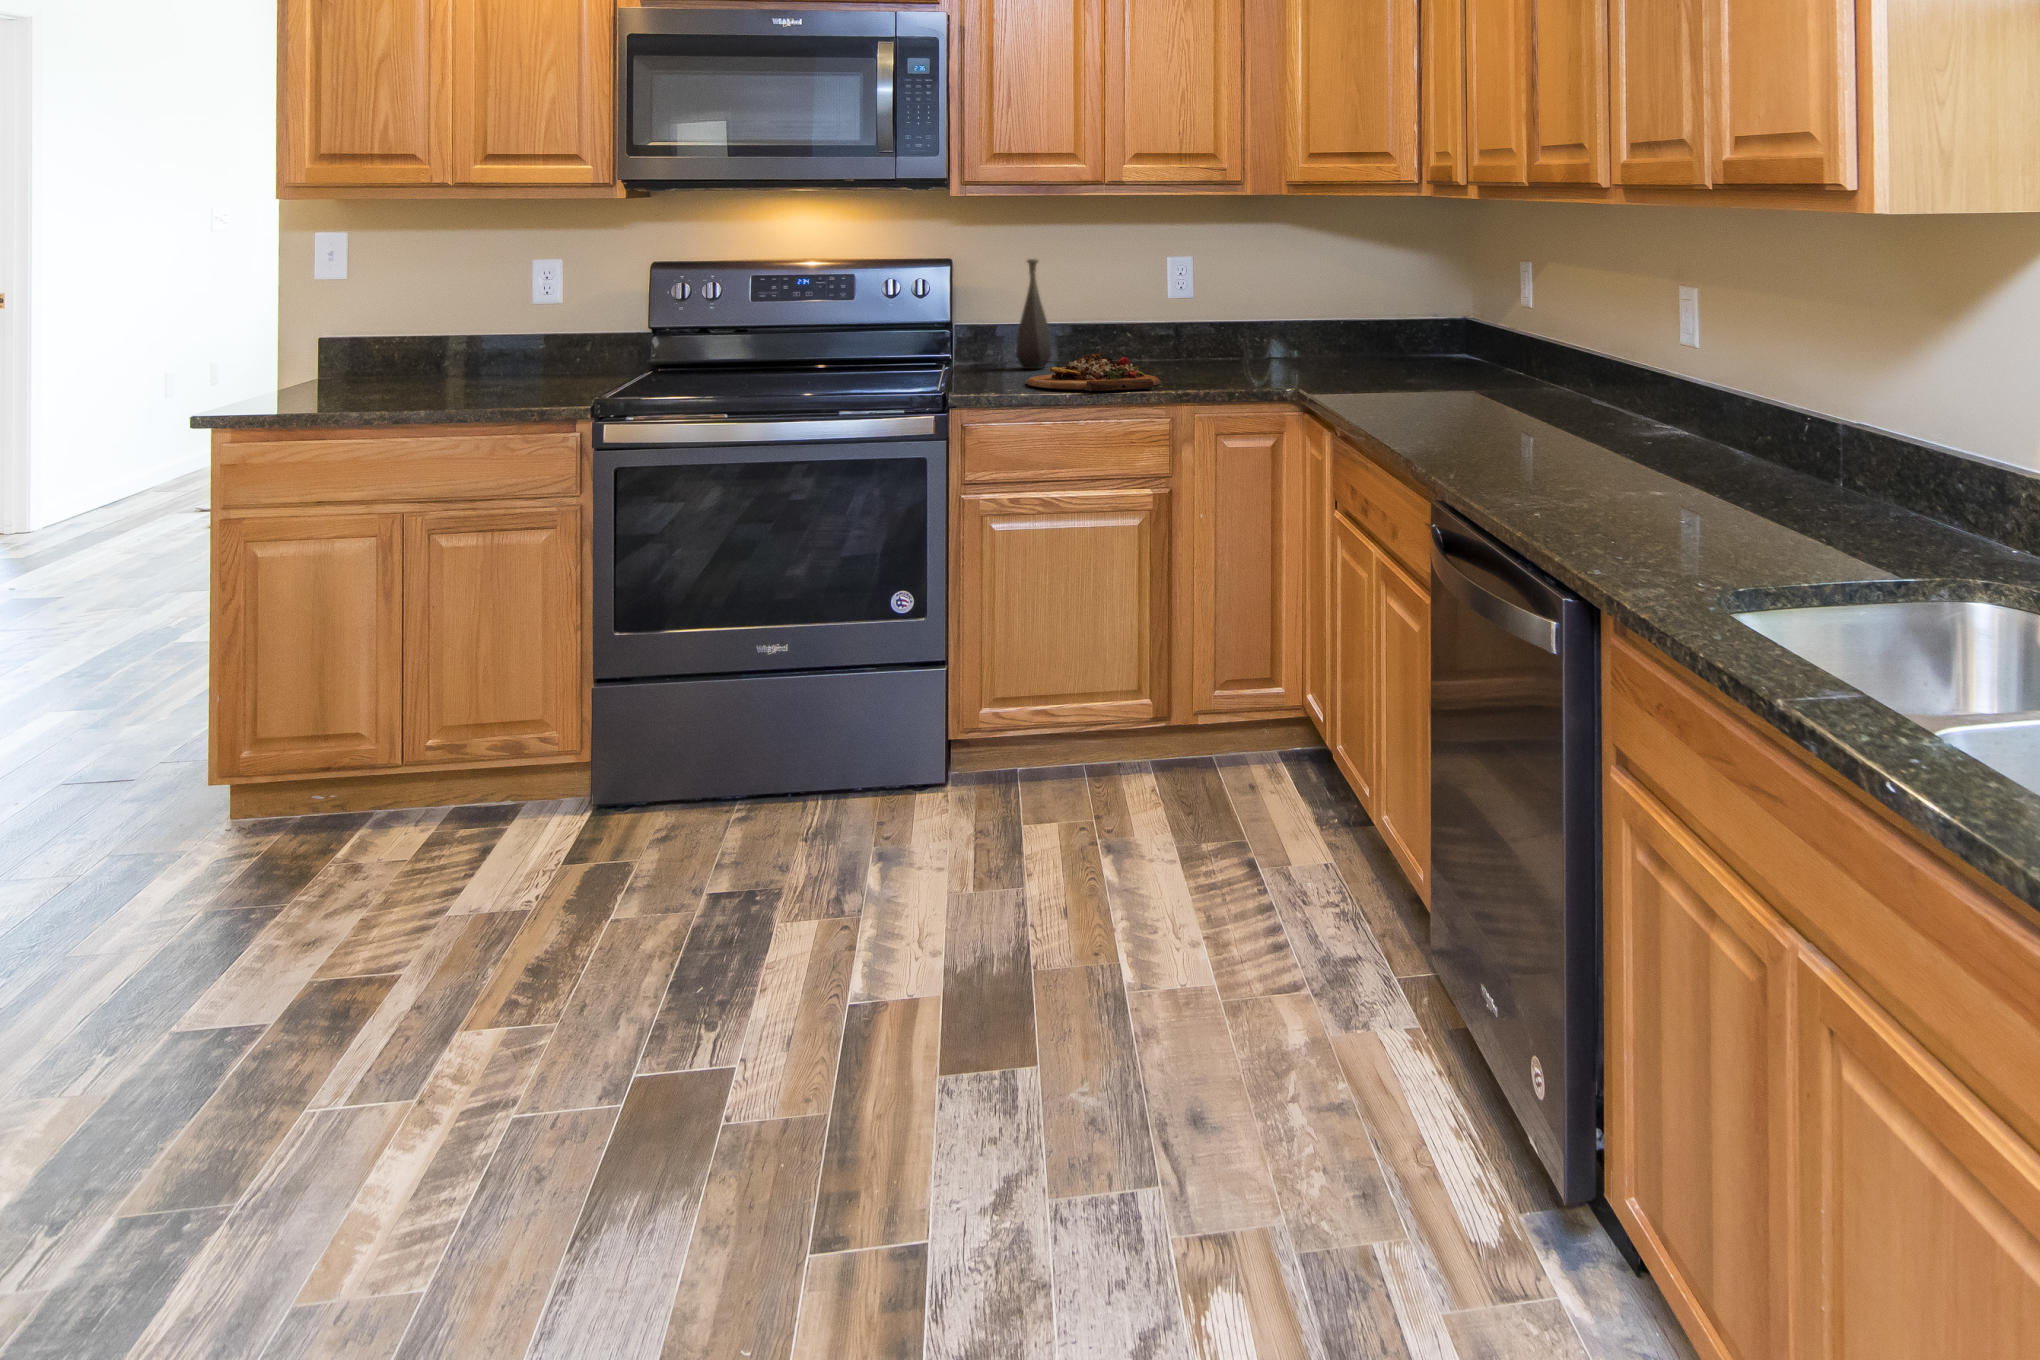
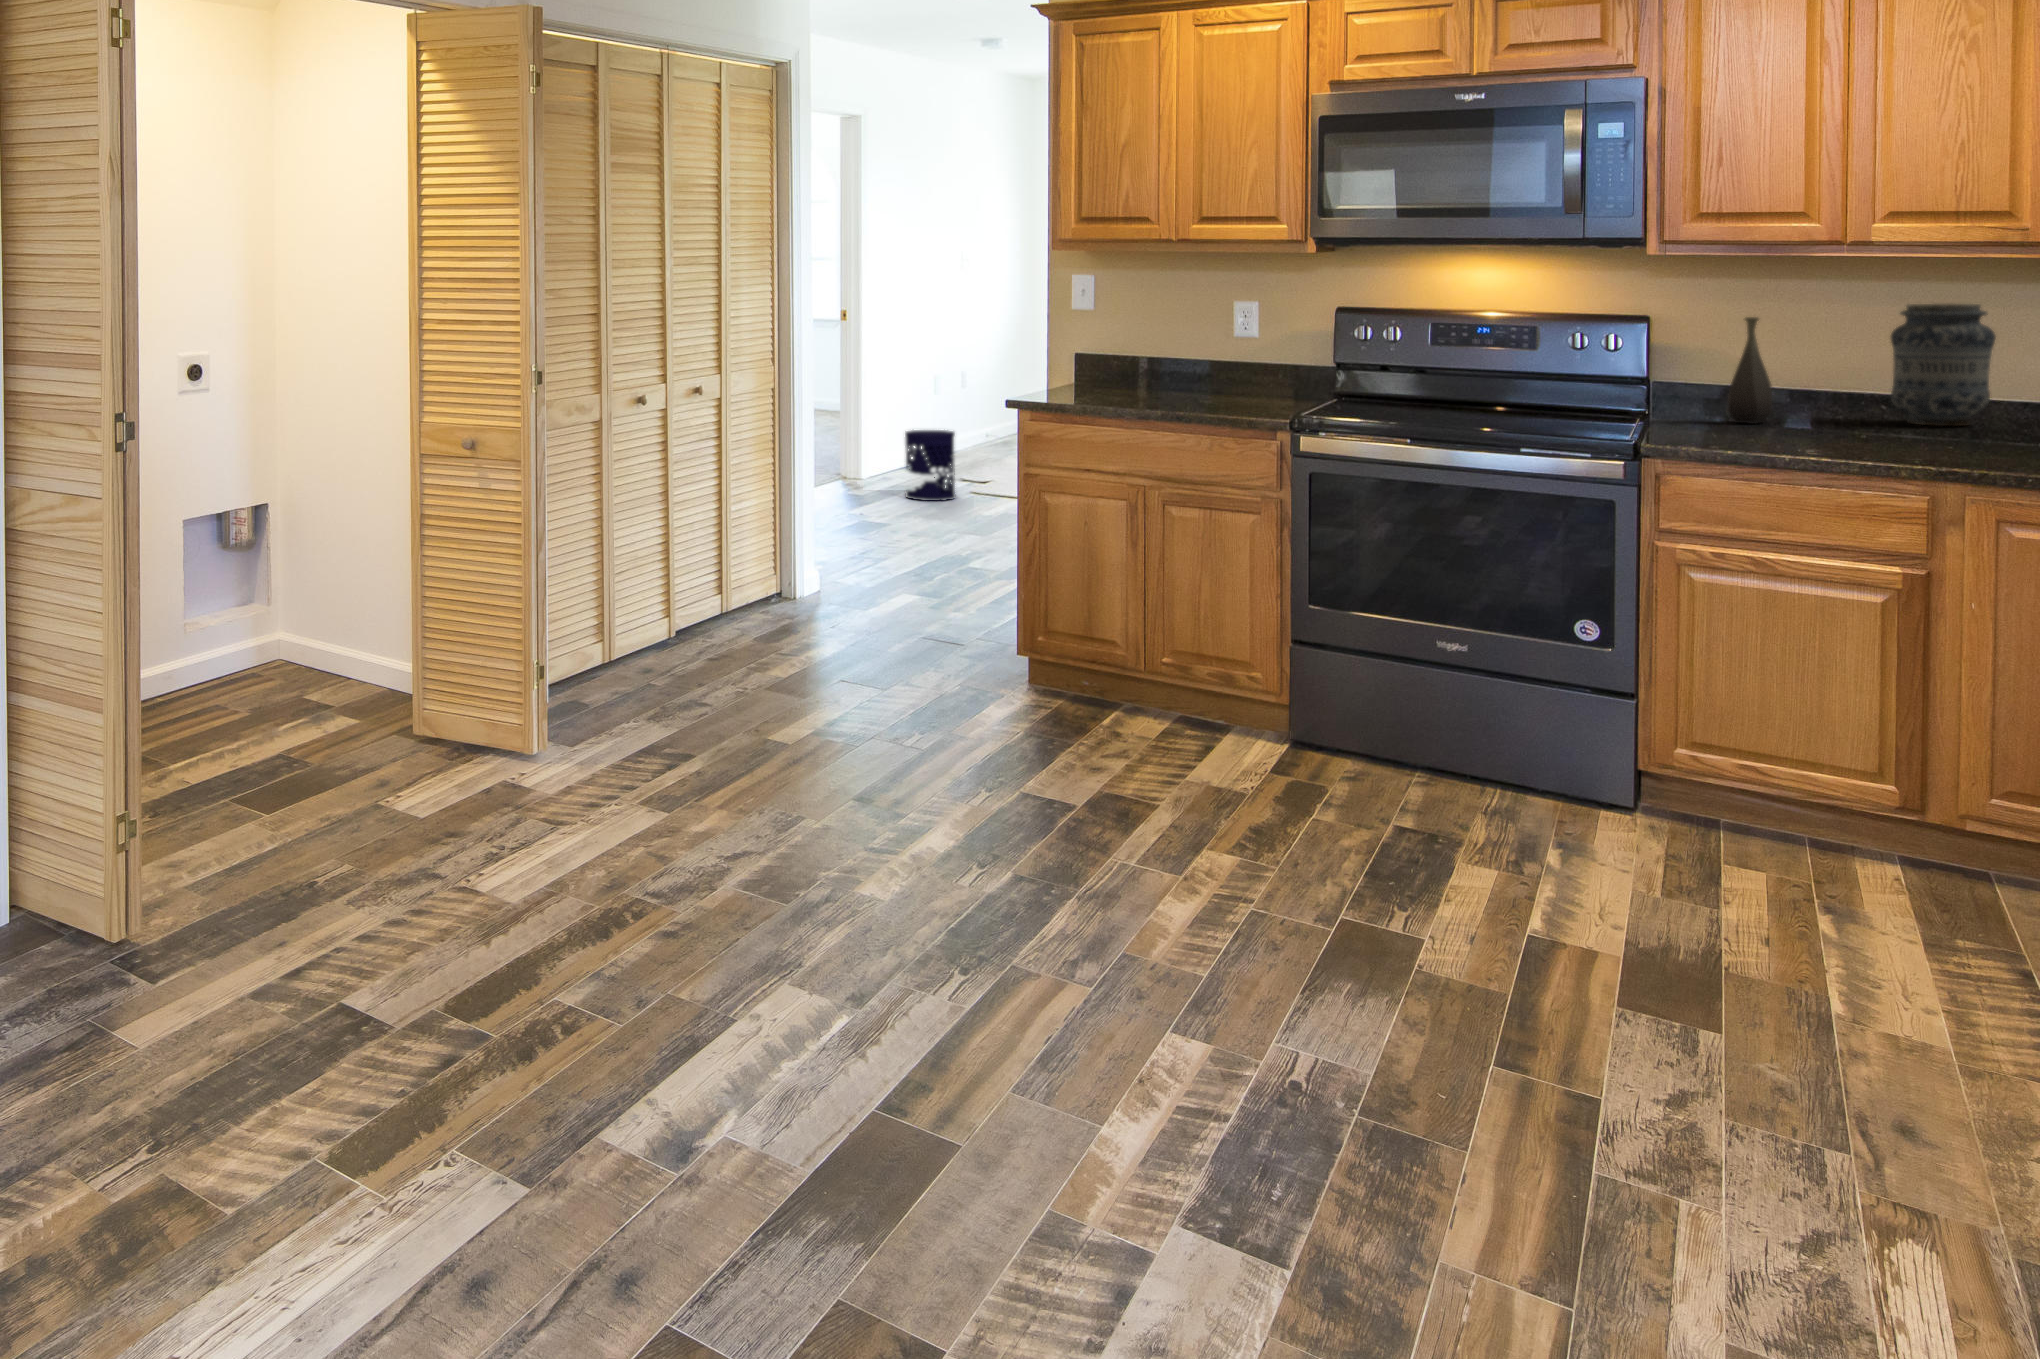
vase: none [1132,249,1199,365] -> present [1891,304,1996,426]
cutting board: present [1026,353,1161,391] -> none [1739,411,1930,450]
waste bin: none [59,426,156,538] -> present [905,430,955,501]

